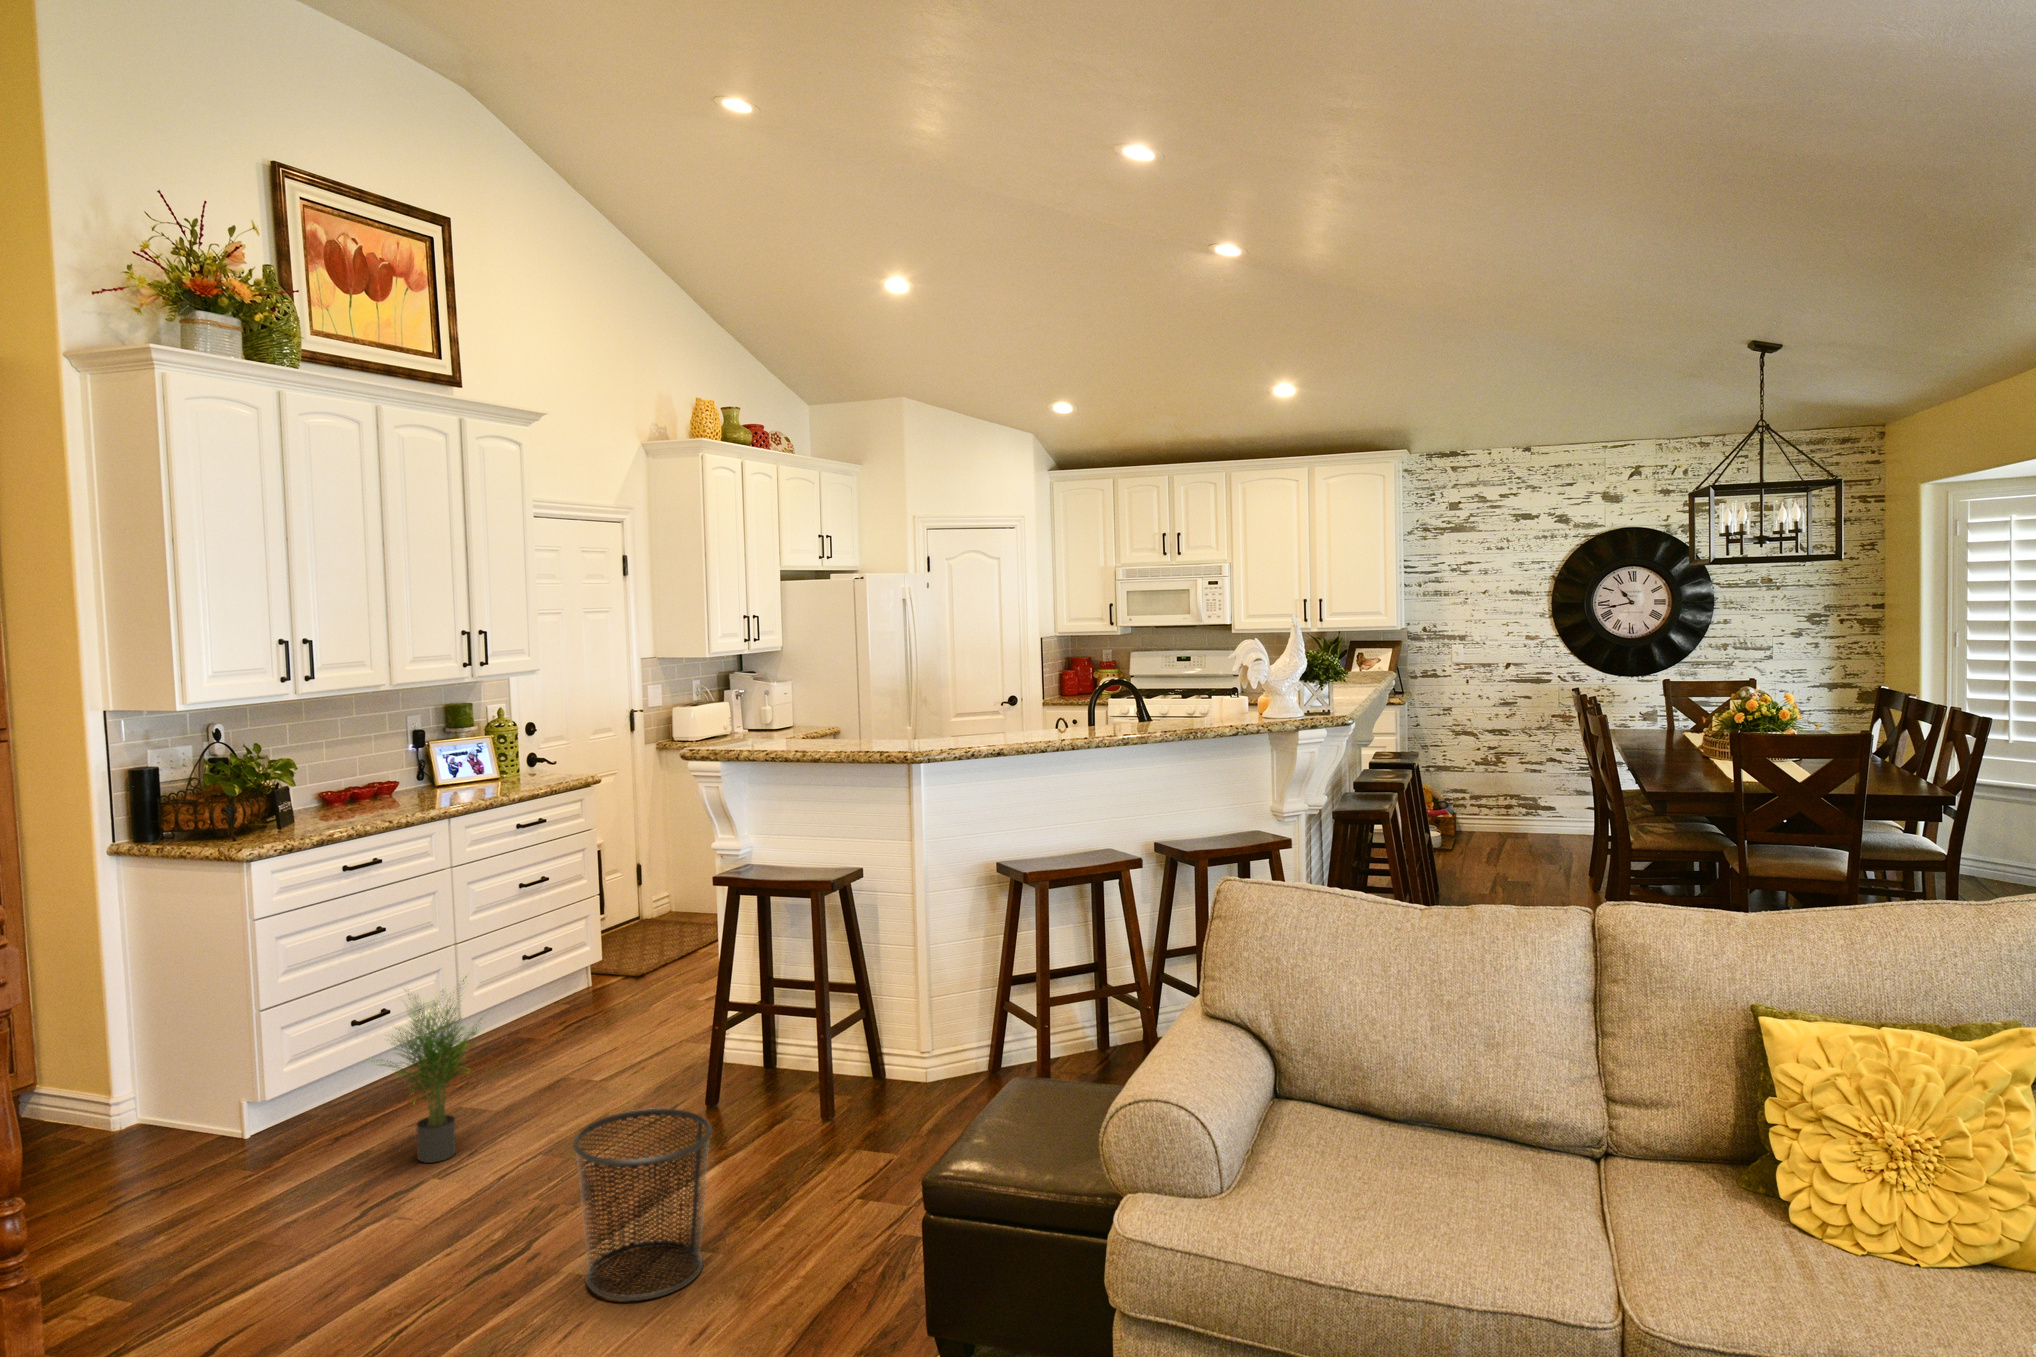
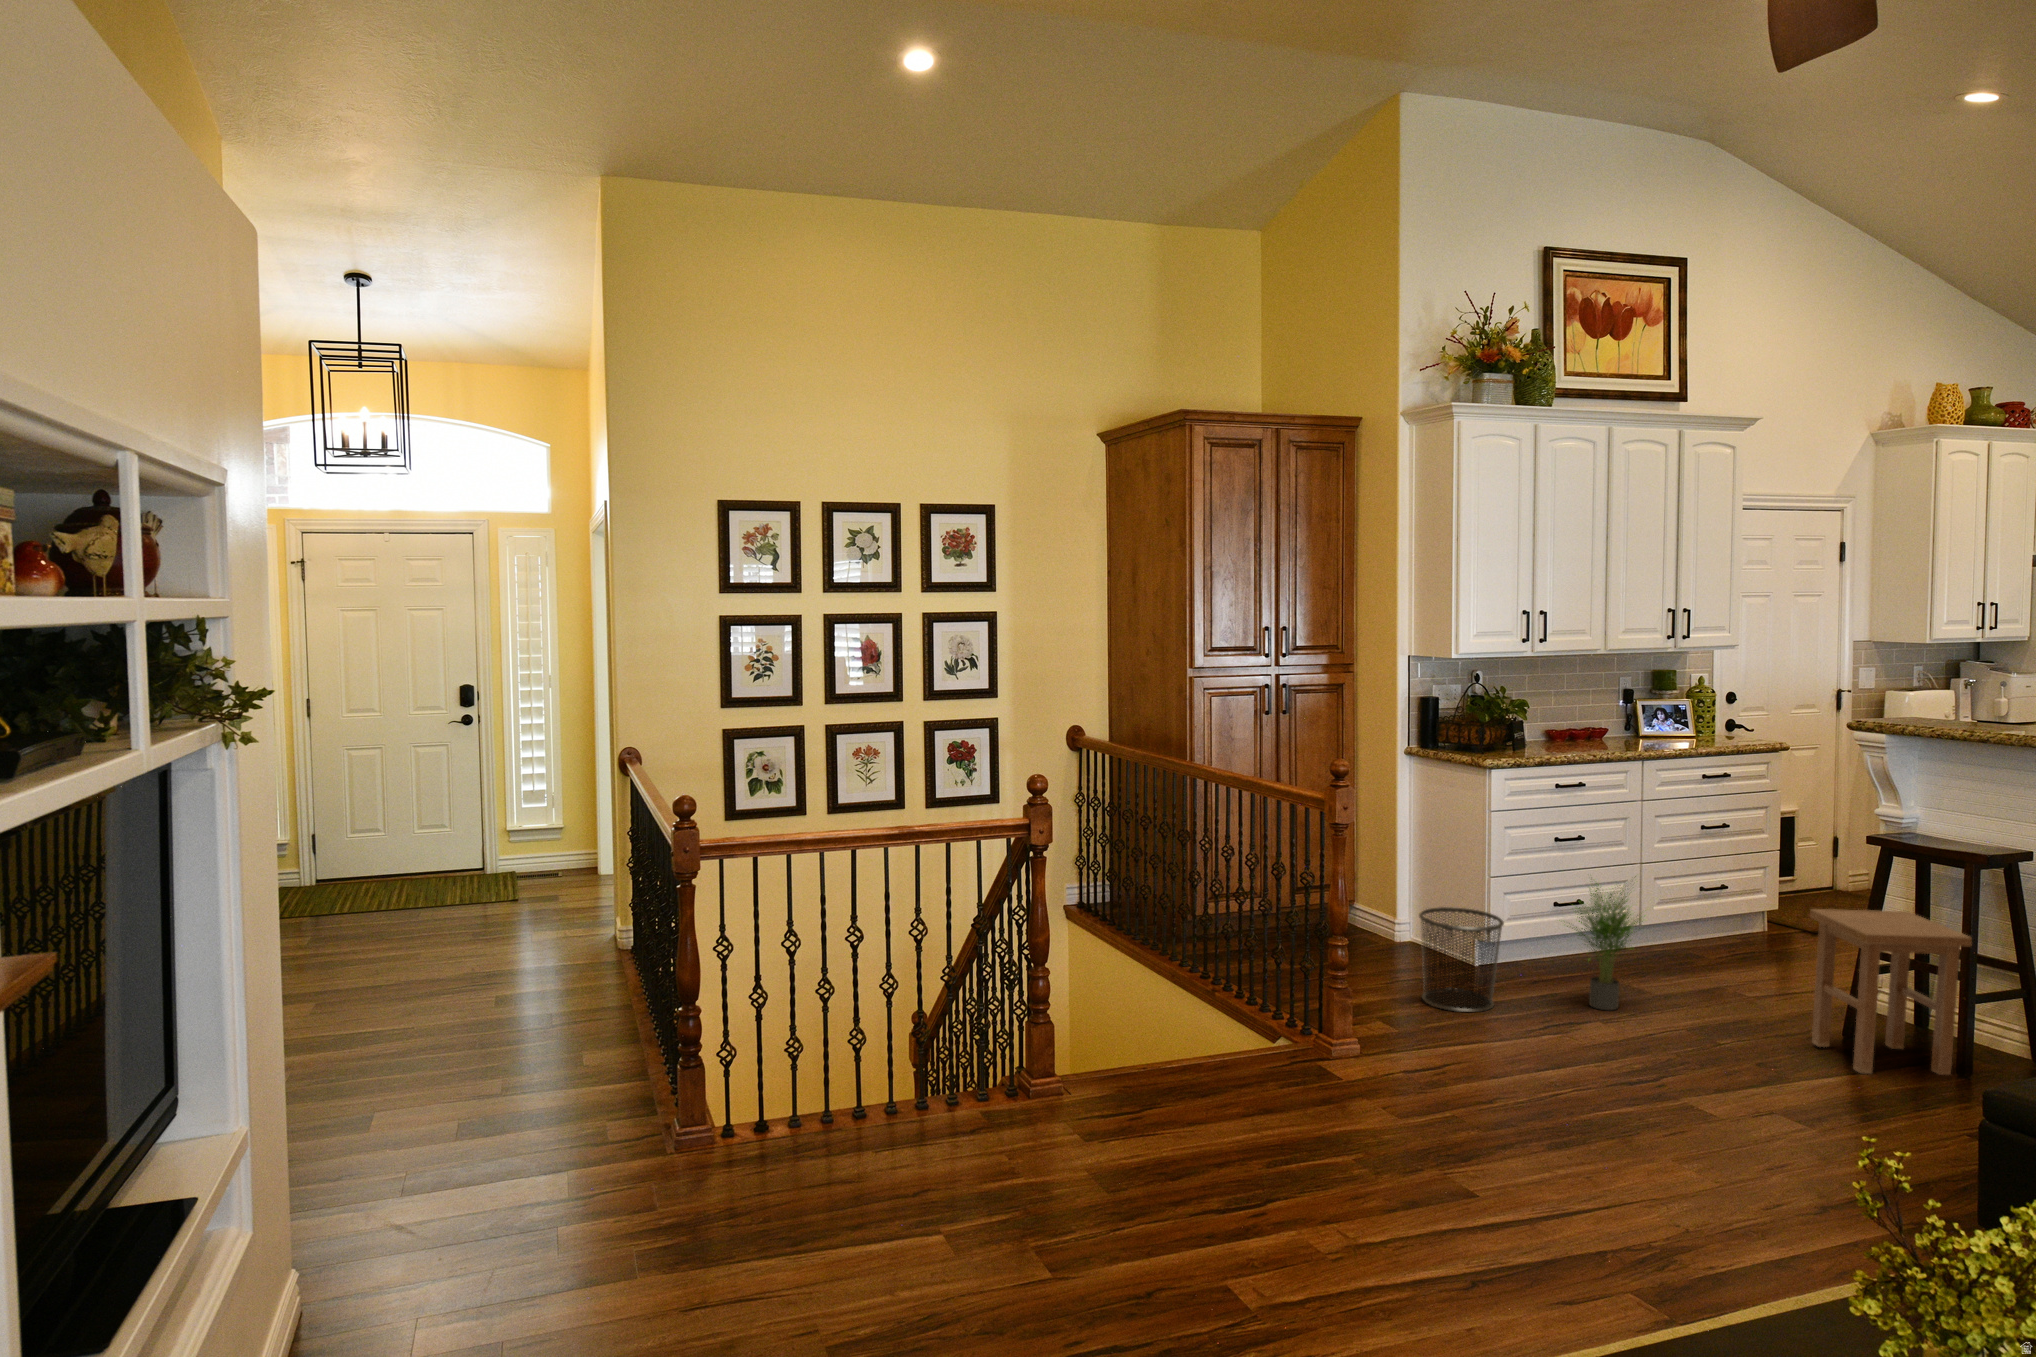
stool: none [671,955,829,1156] -> present [1810,909,1972,1075]
trash can: present [573,1108,712,1301] -> present [1419,907,1504,1012]

